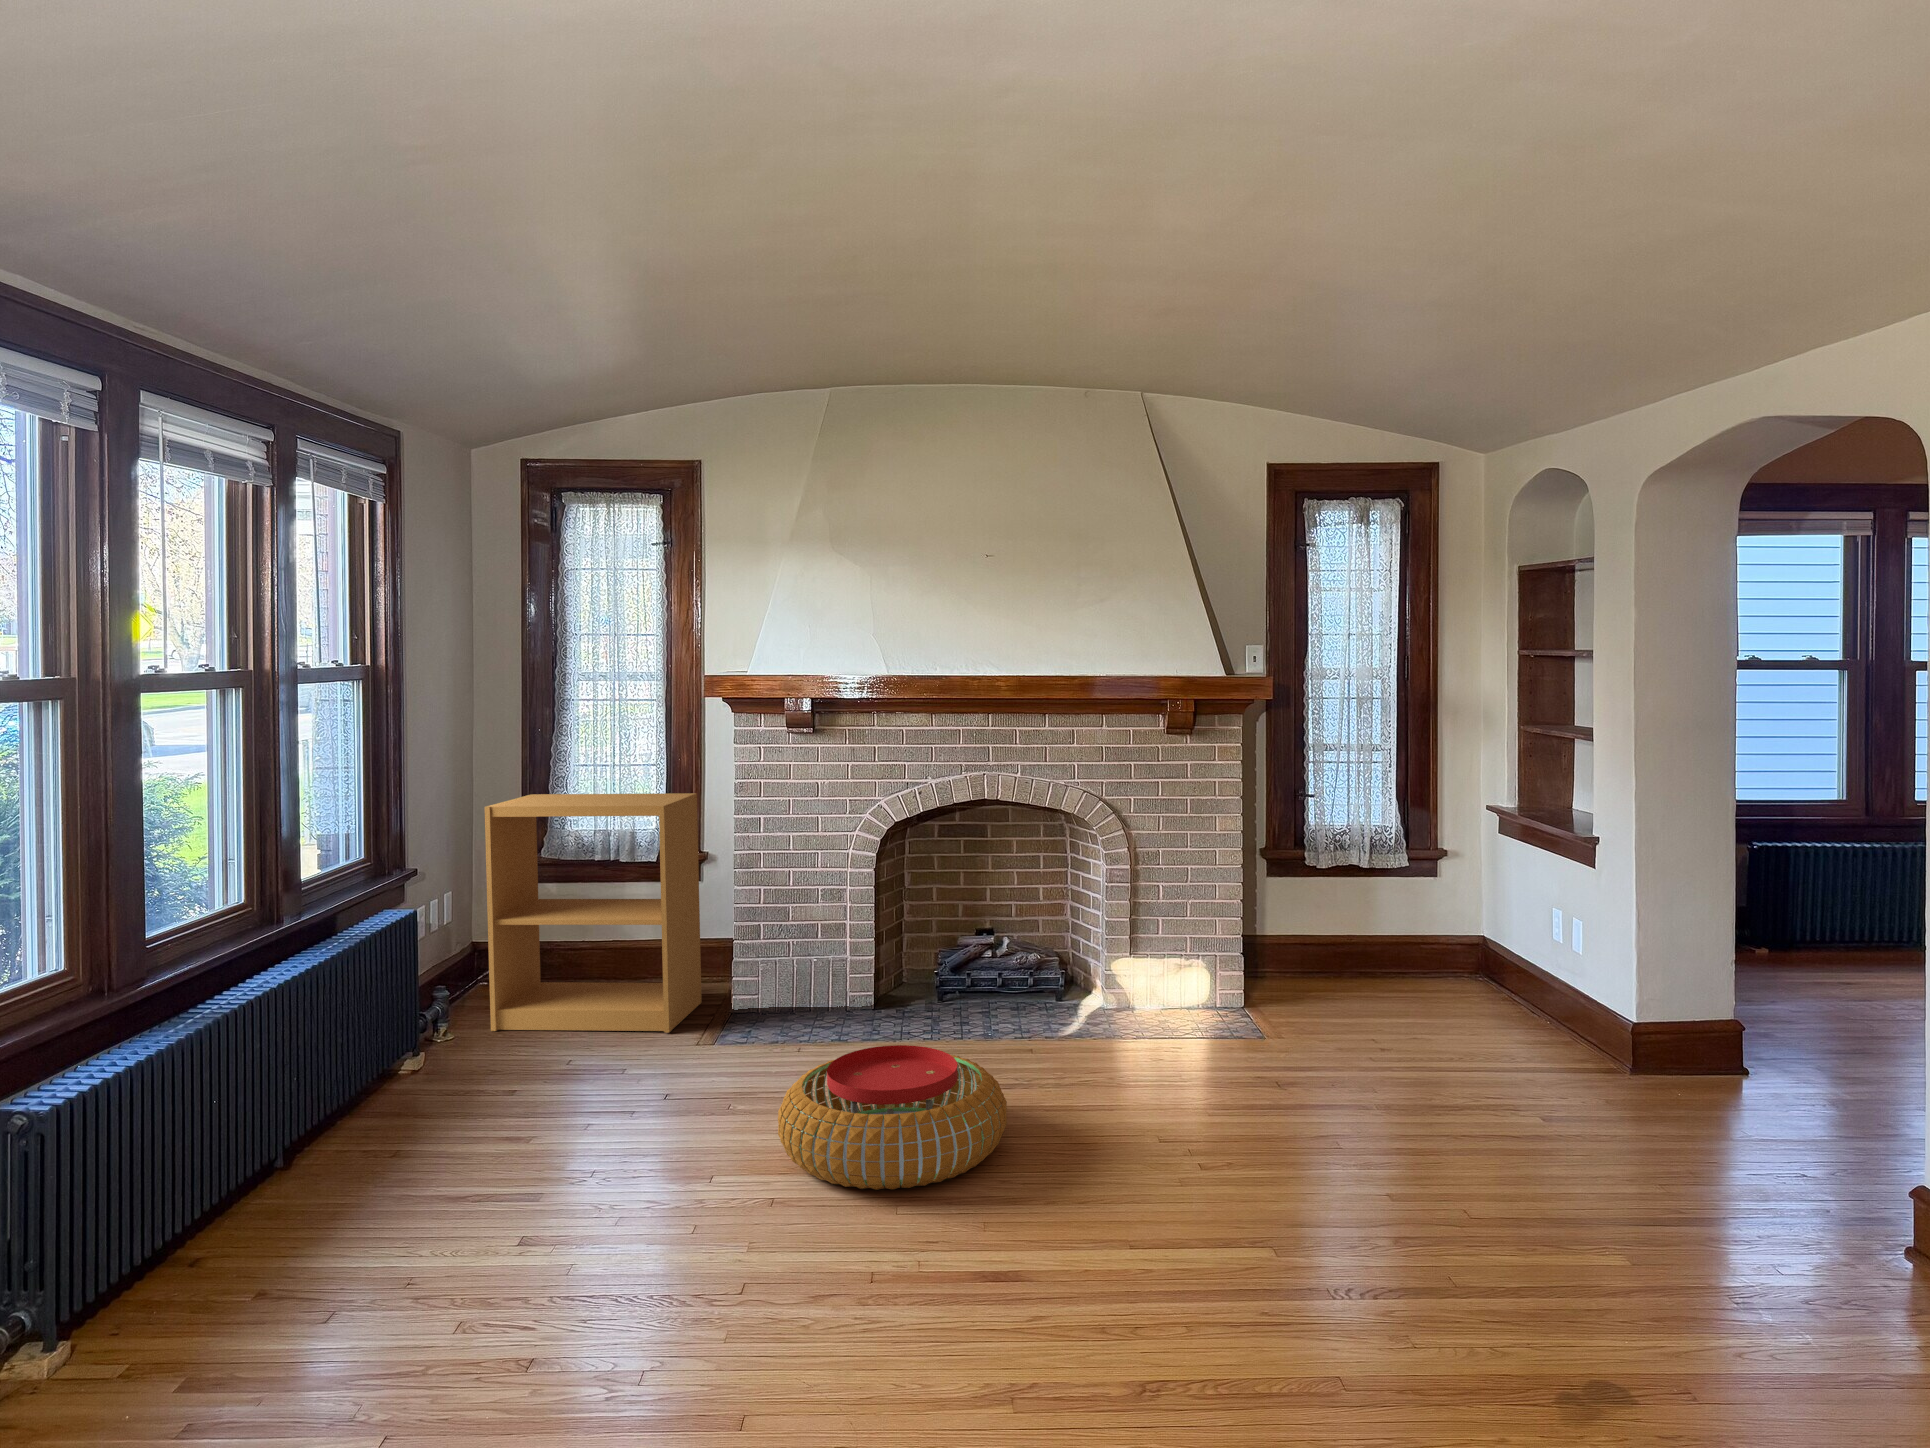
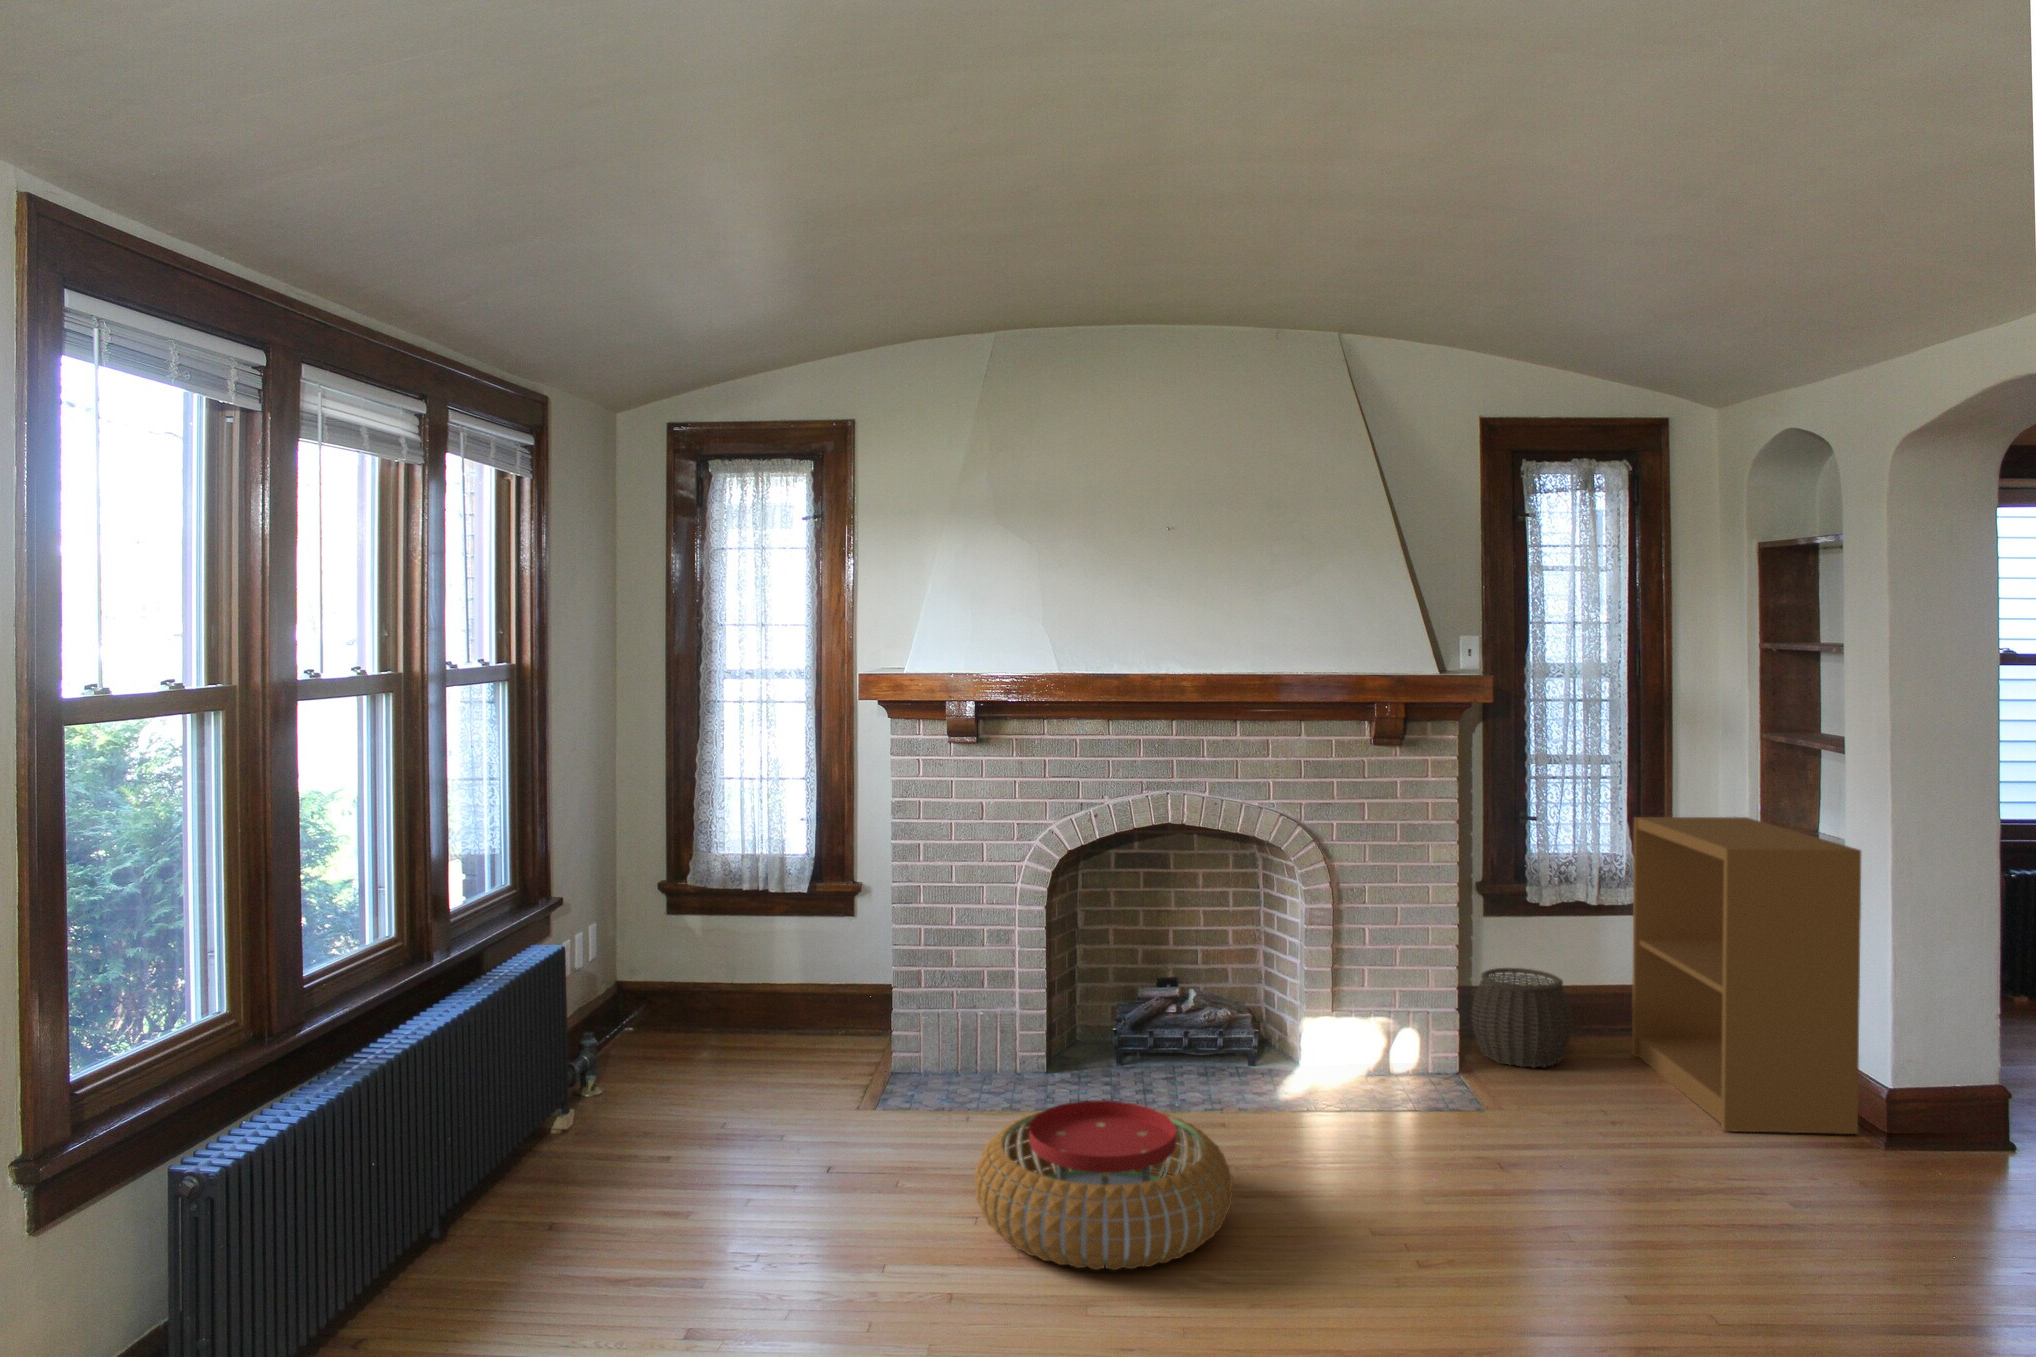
bookshelf: present [485,793,702,1033] -> present [1632,817,1861,1134]
woven basket: none [1257,927,1343,1015] -> present [1472,968,1572,1068]

